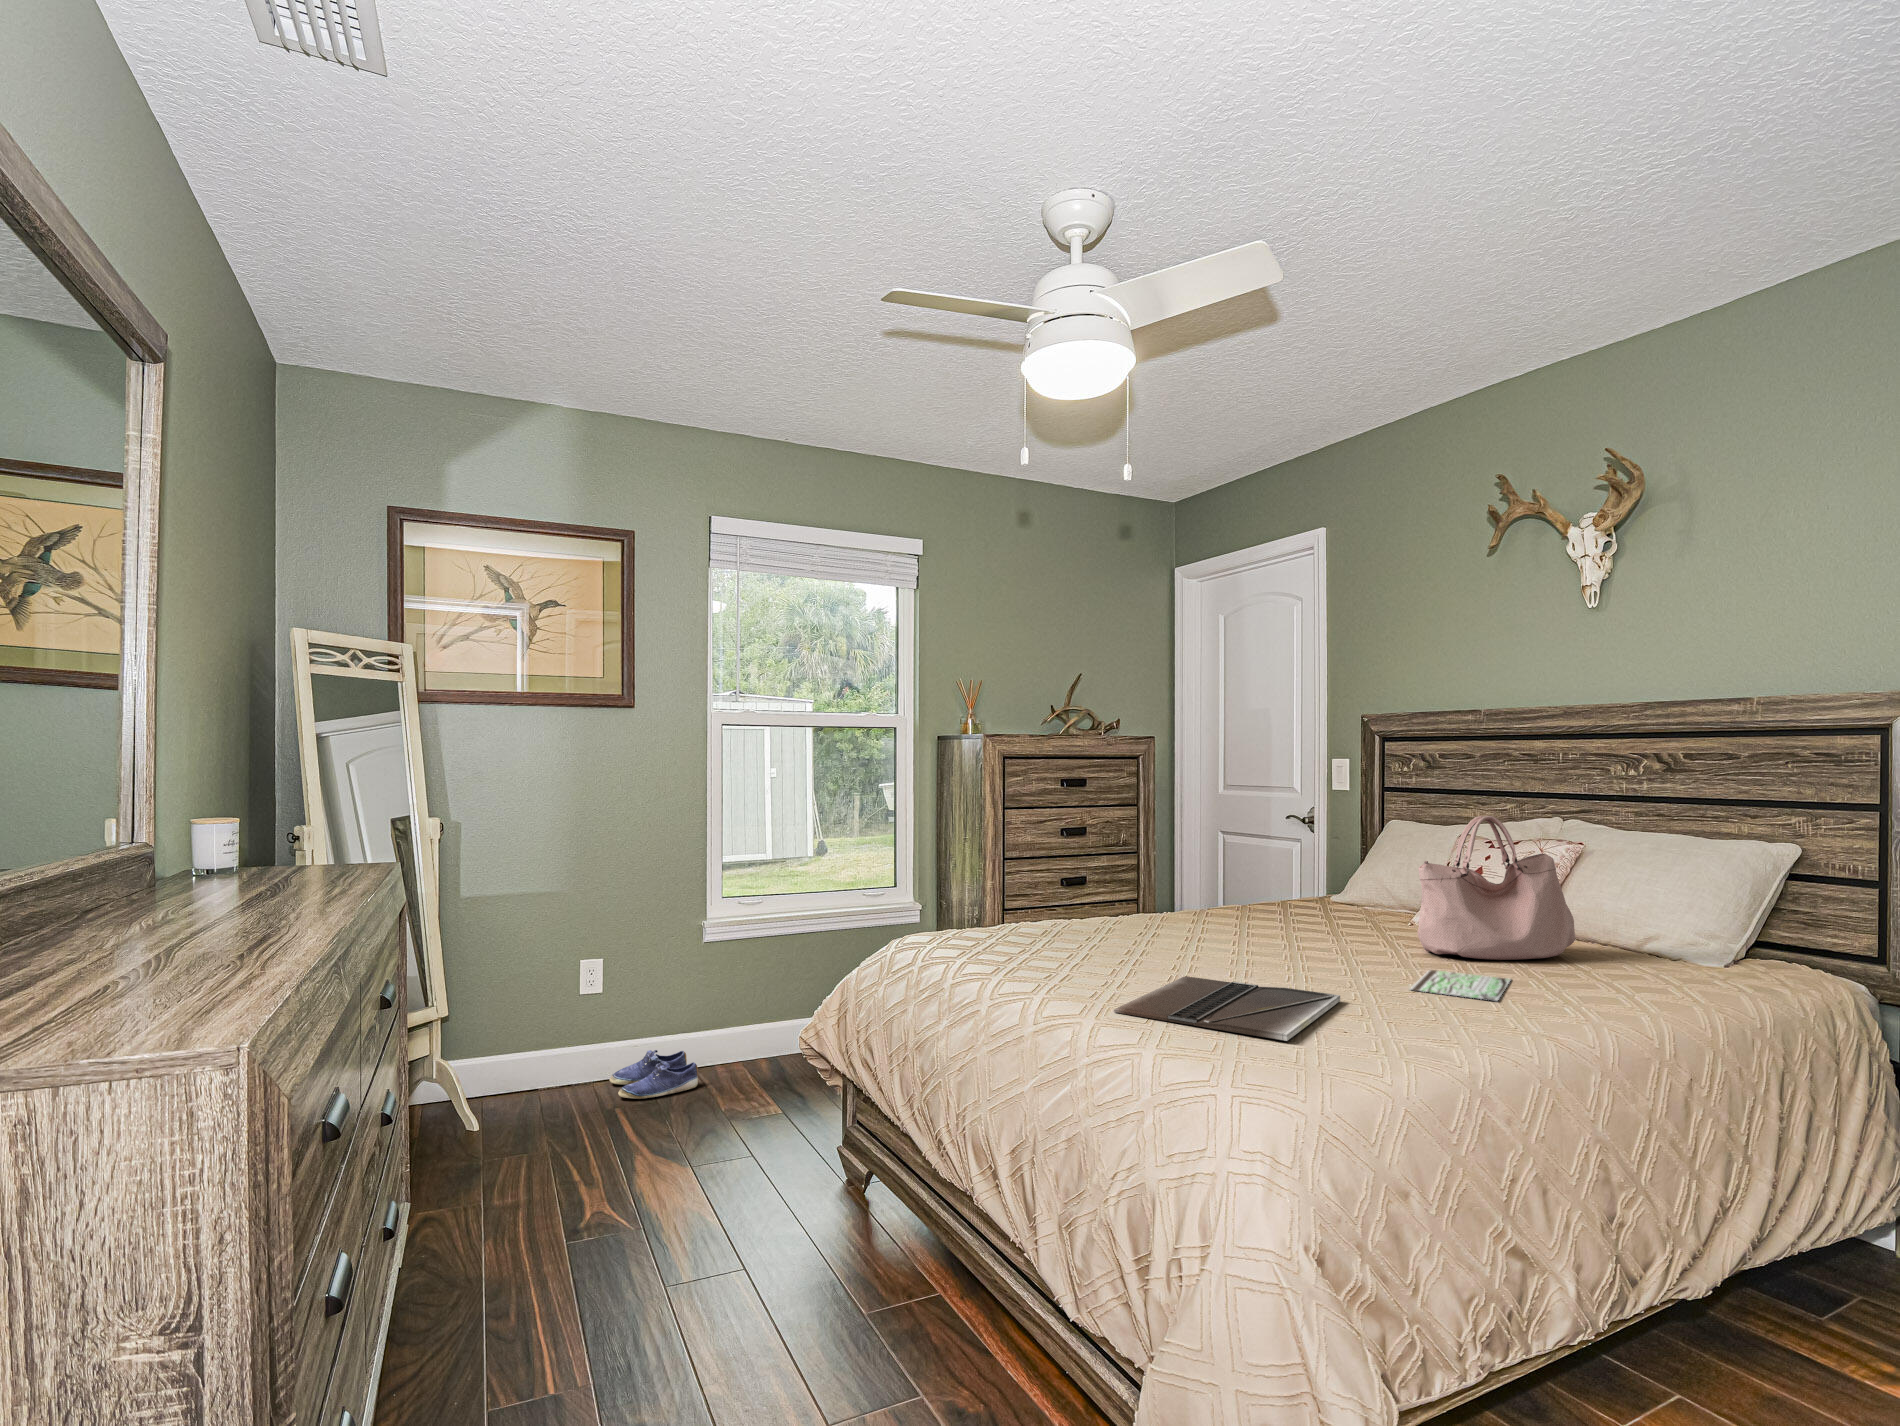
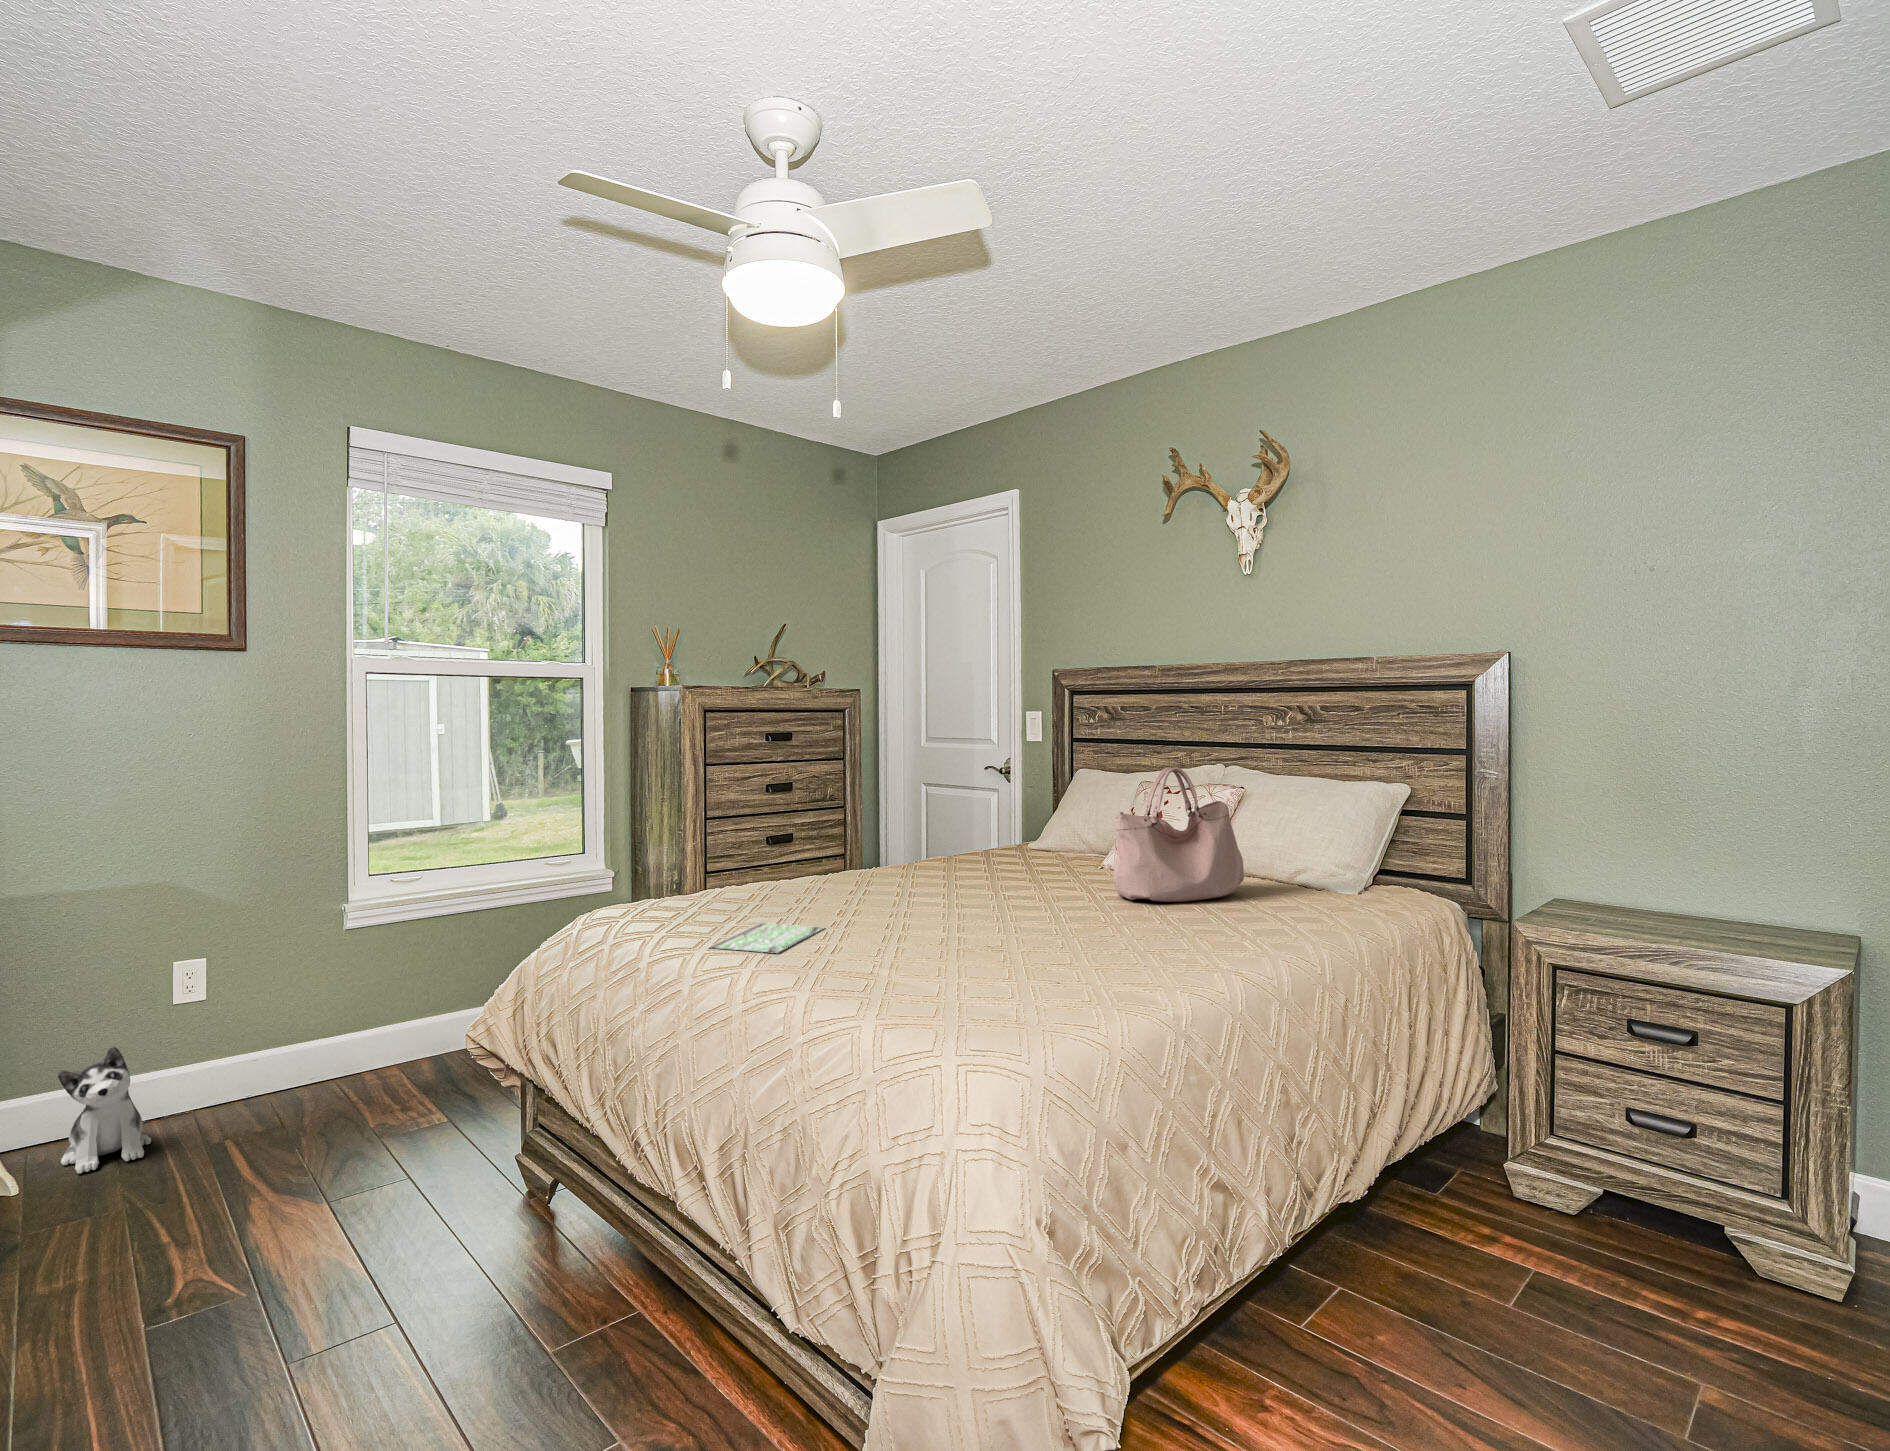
book: present [1410,970,1510,1001] -> present [710,923,822,953]
laptop: present [1114,976,1340,1041] -> none [832,942,1053,1007]
plush toy: none [504,1019,564,1119] -> present [58,1046,151,1174]
shoe: present [609,1050,698,1099] -> none [217,1061,339,1127]

